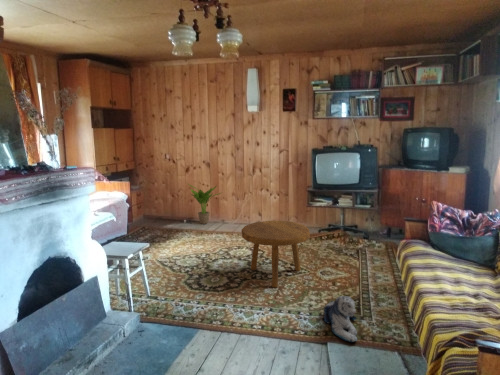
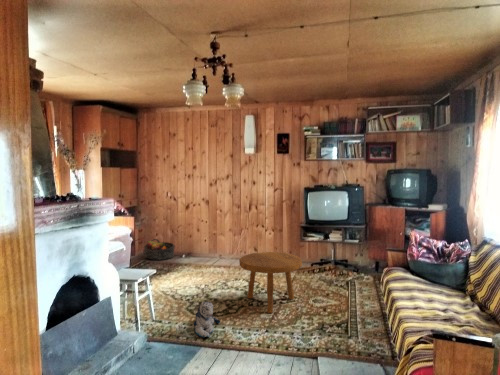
potted plant: present [190,185,218,224] -> none [186,218,221,259]
basket: none [143,203,175,226] -> present [144,239,175,260]
plush toy: present [324,296,357,342] -> present [194,302,220,338]

